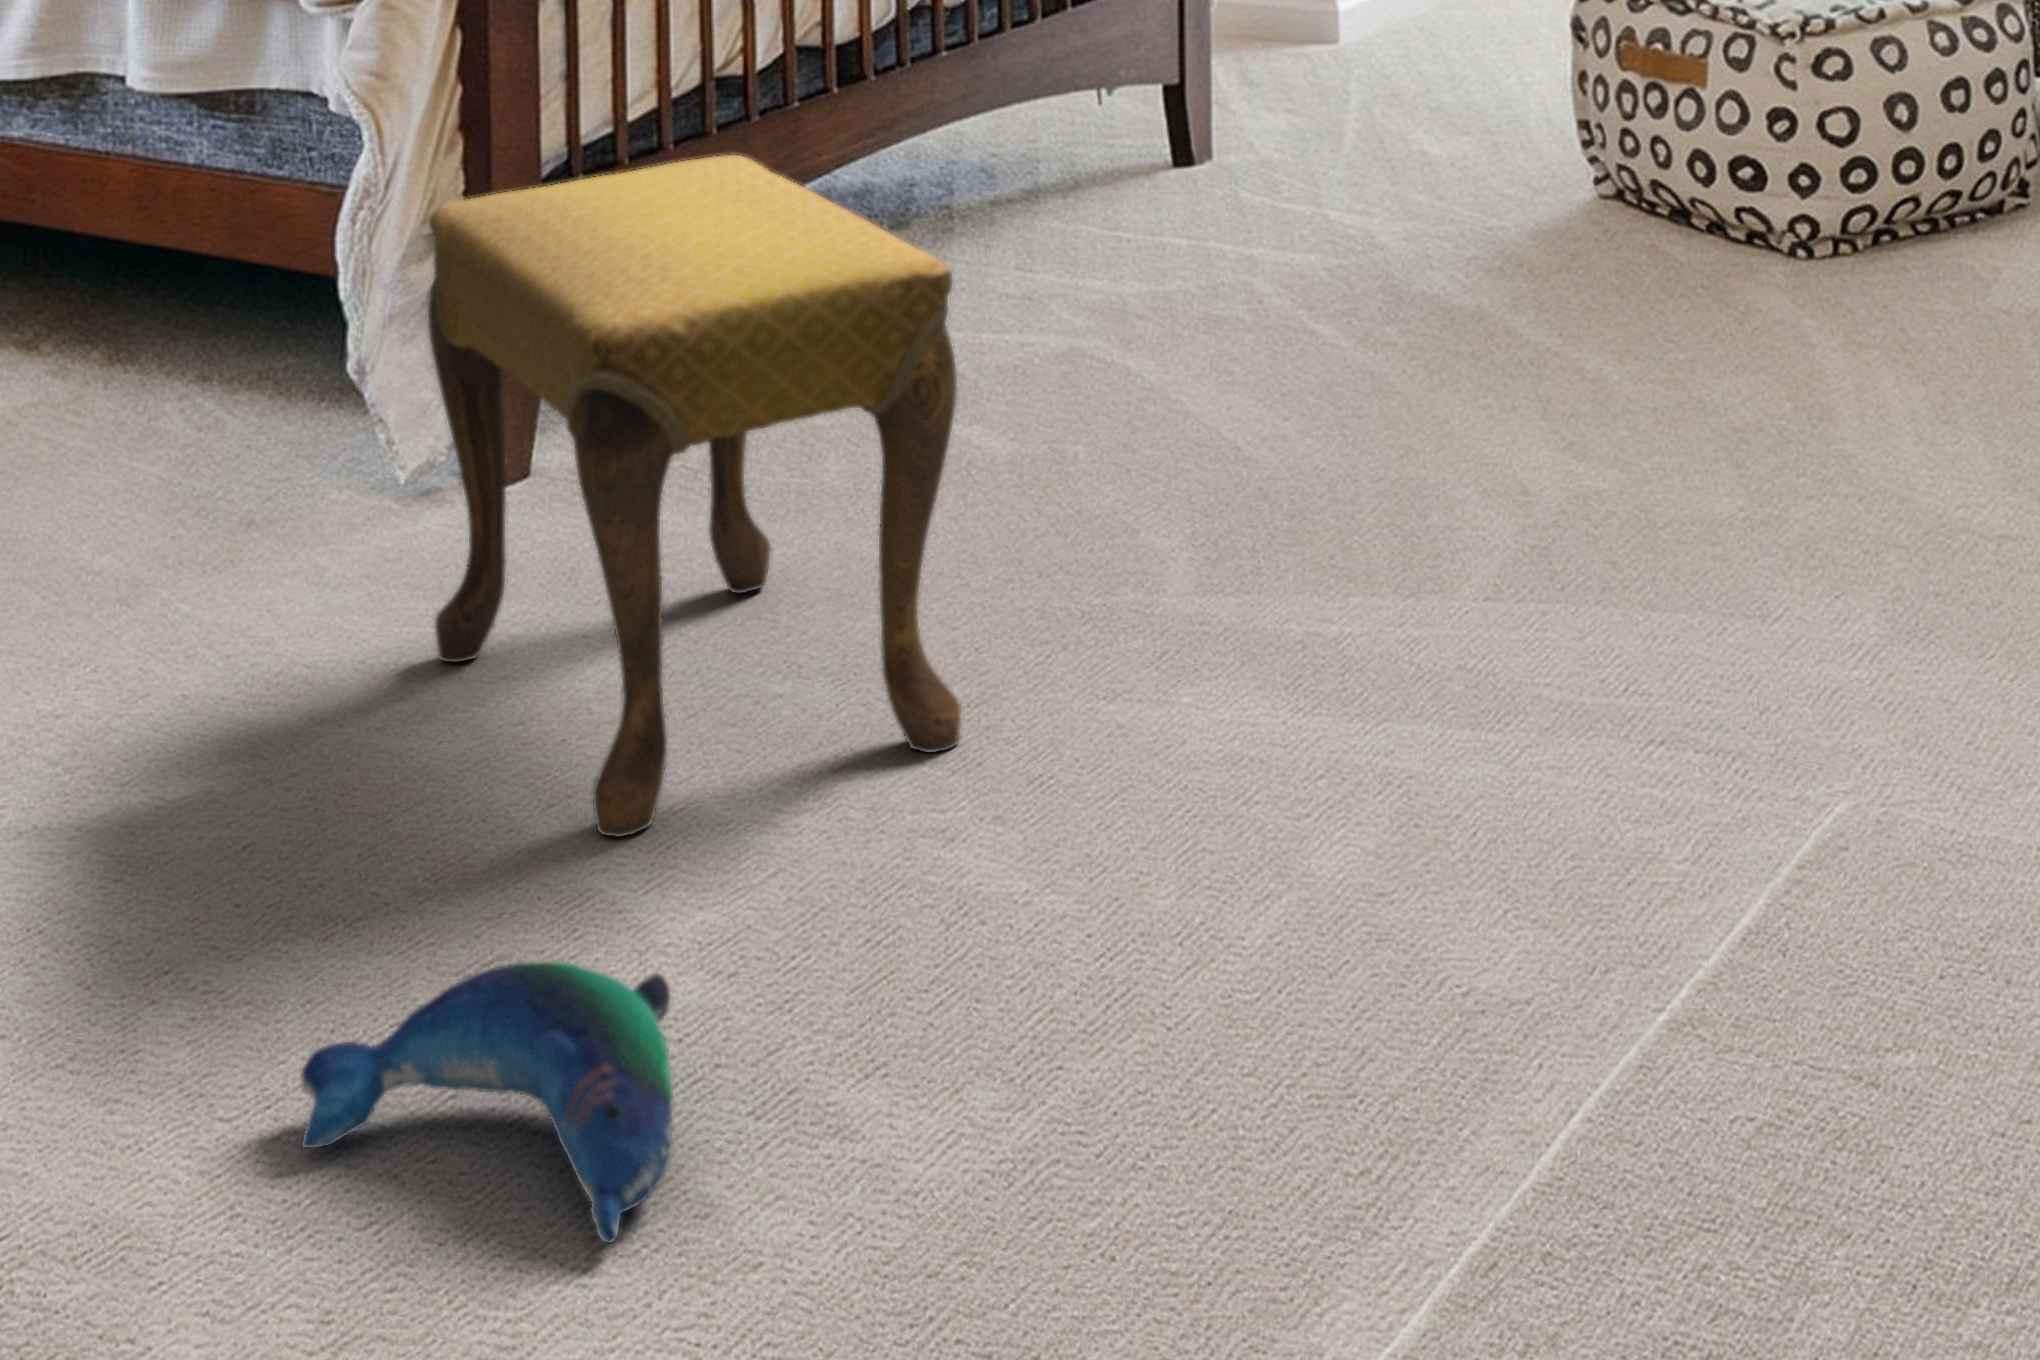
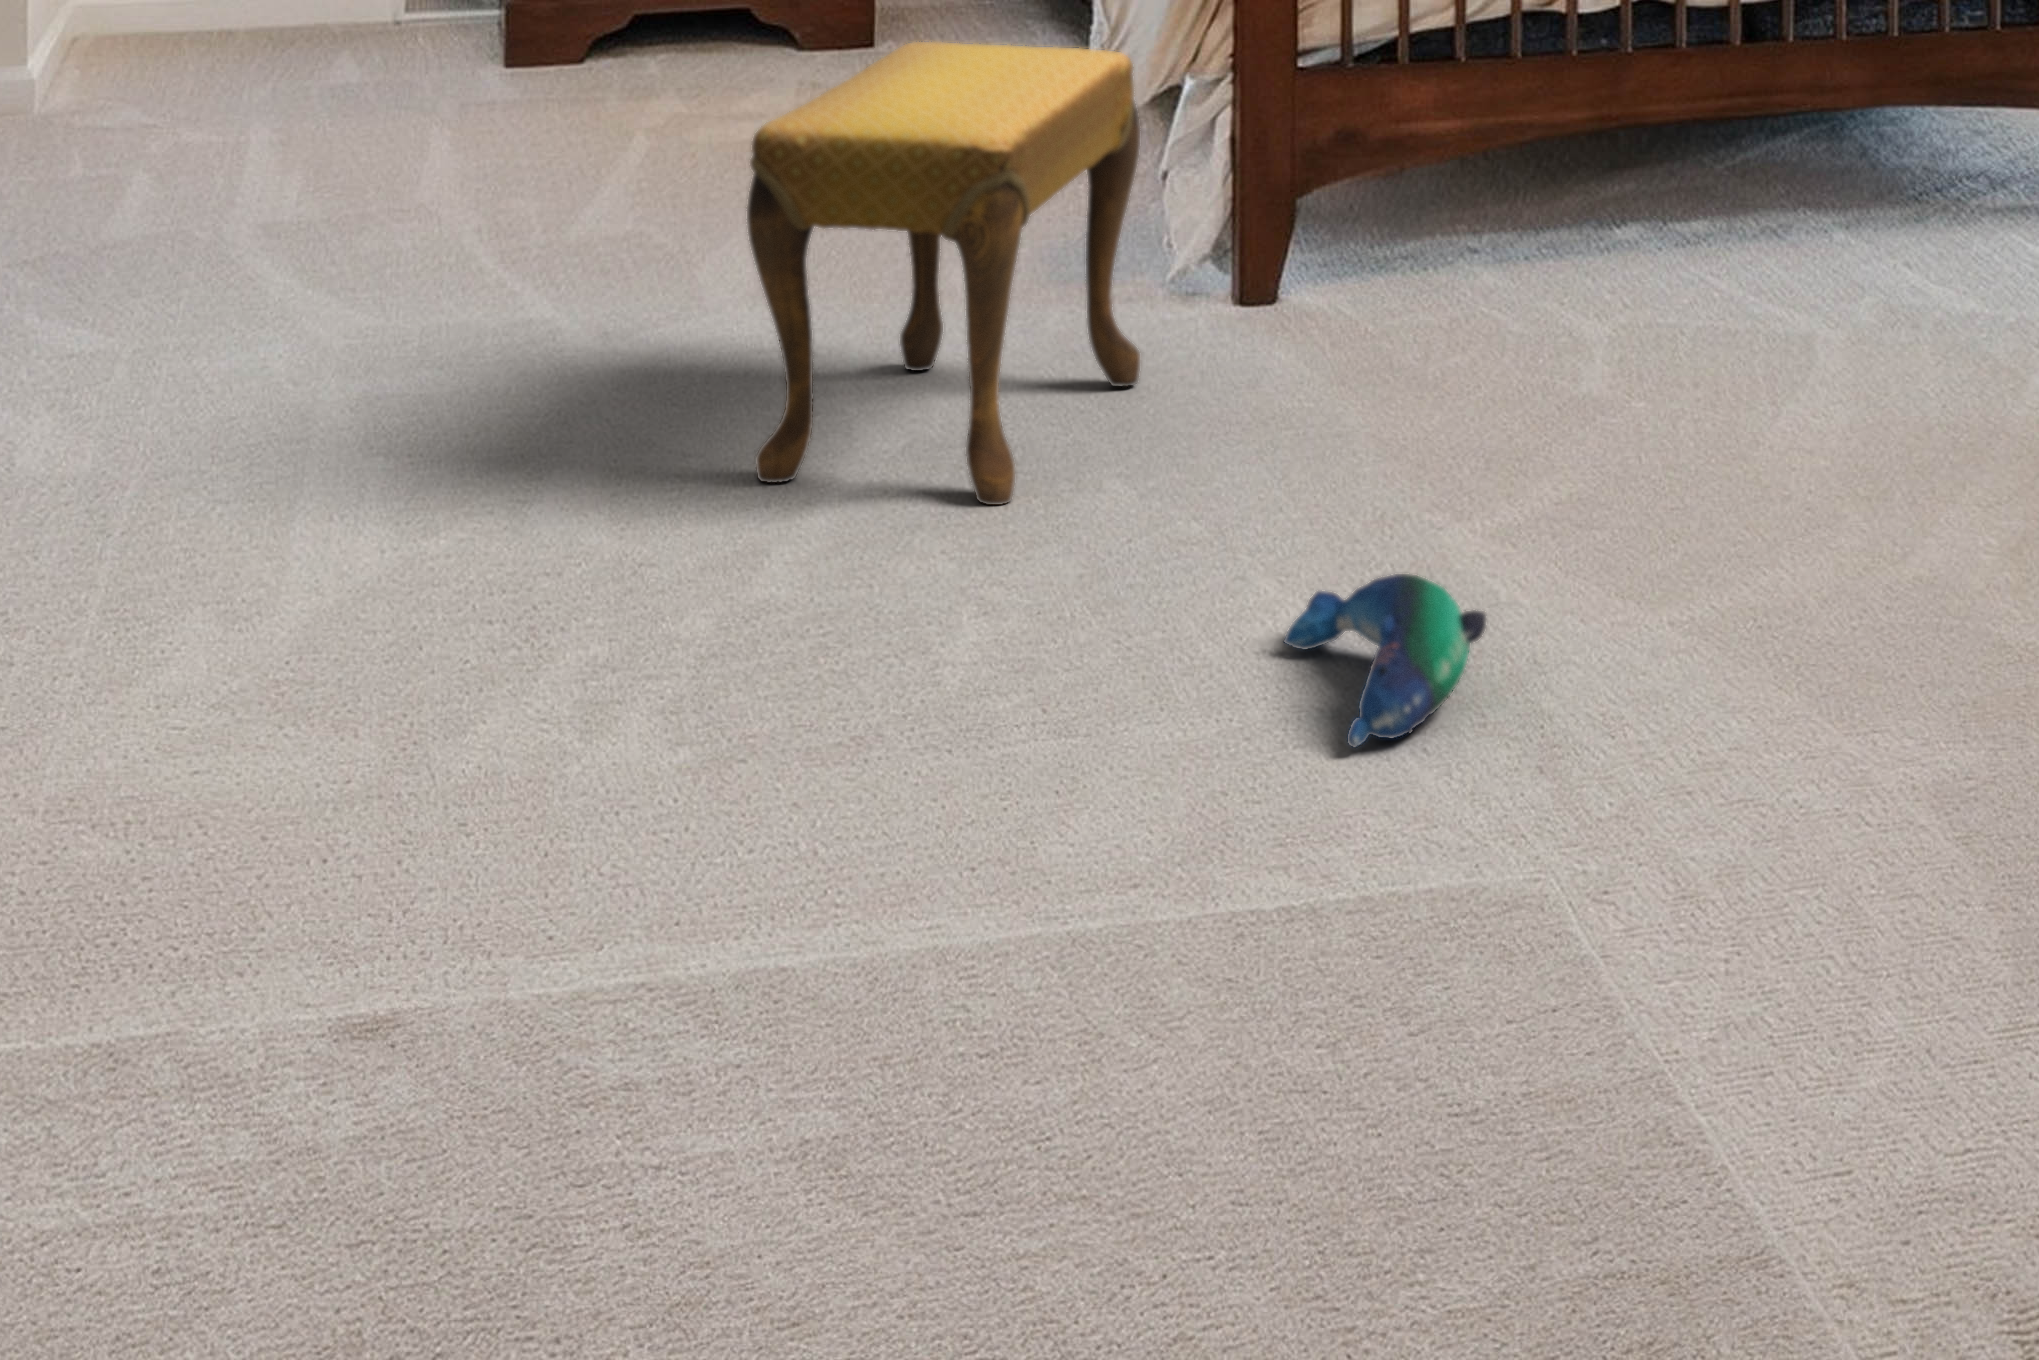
plush toy: present [301,961,673,1243] -> present [1285,574,1486,747]

